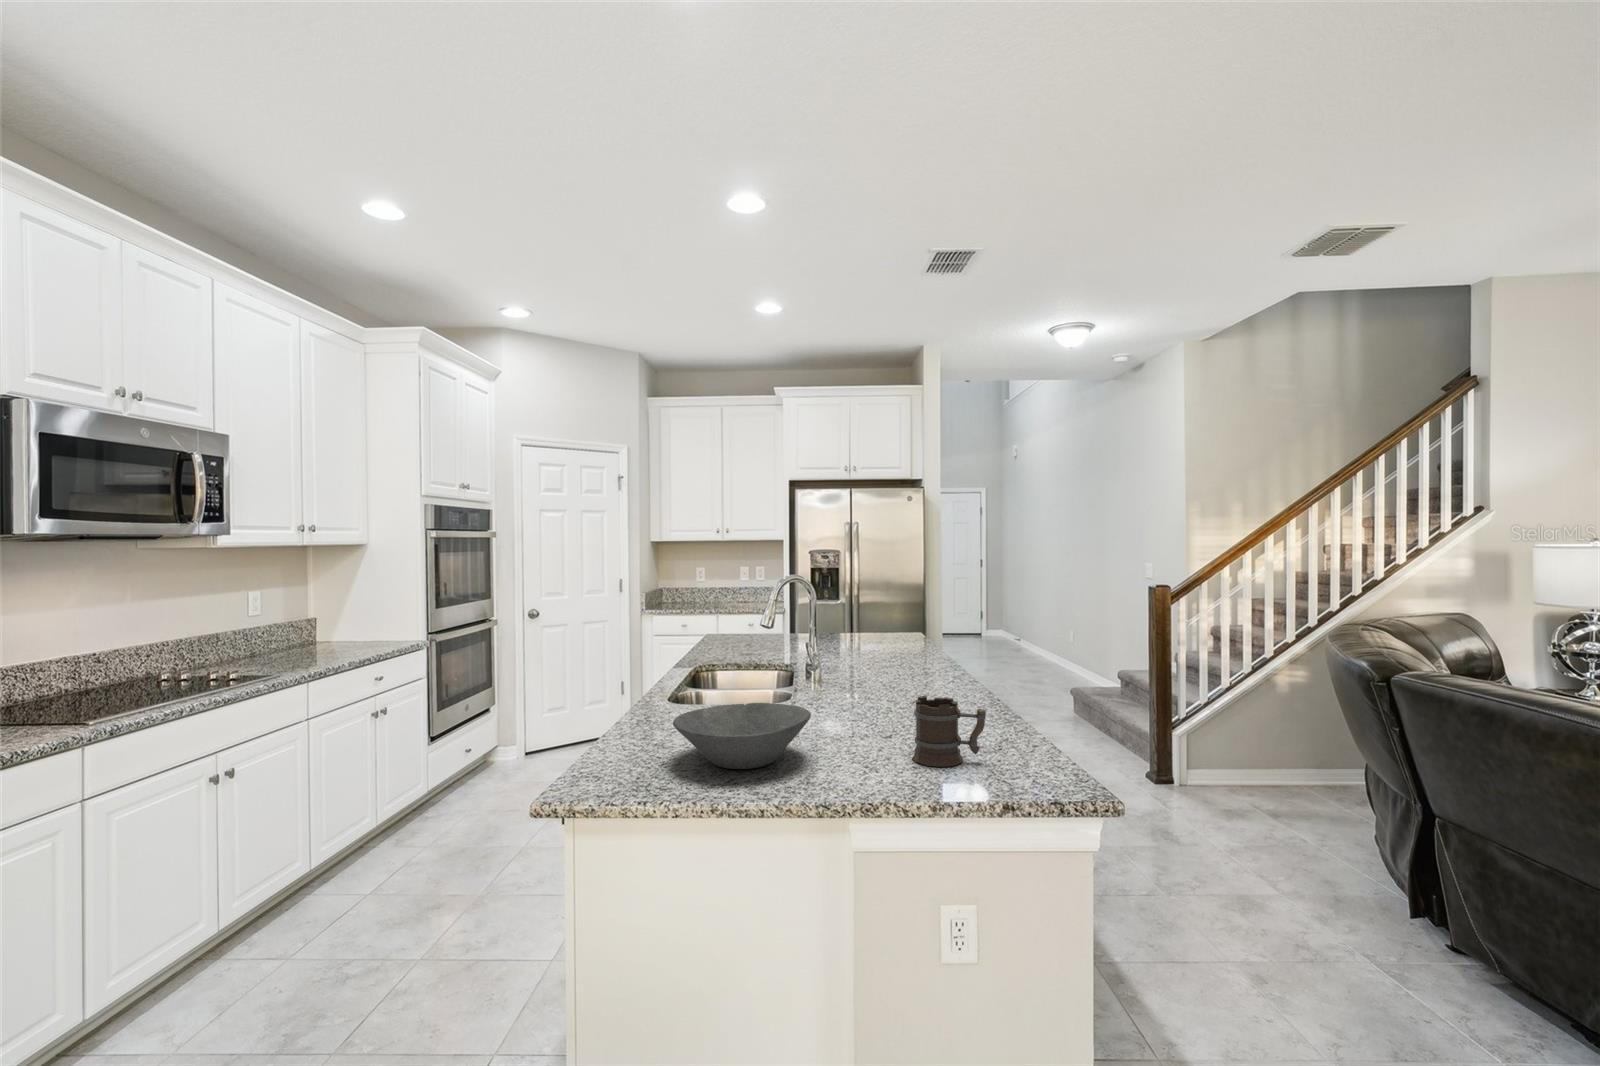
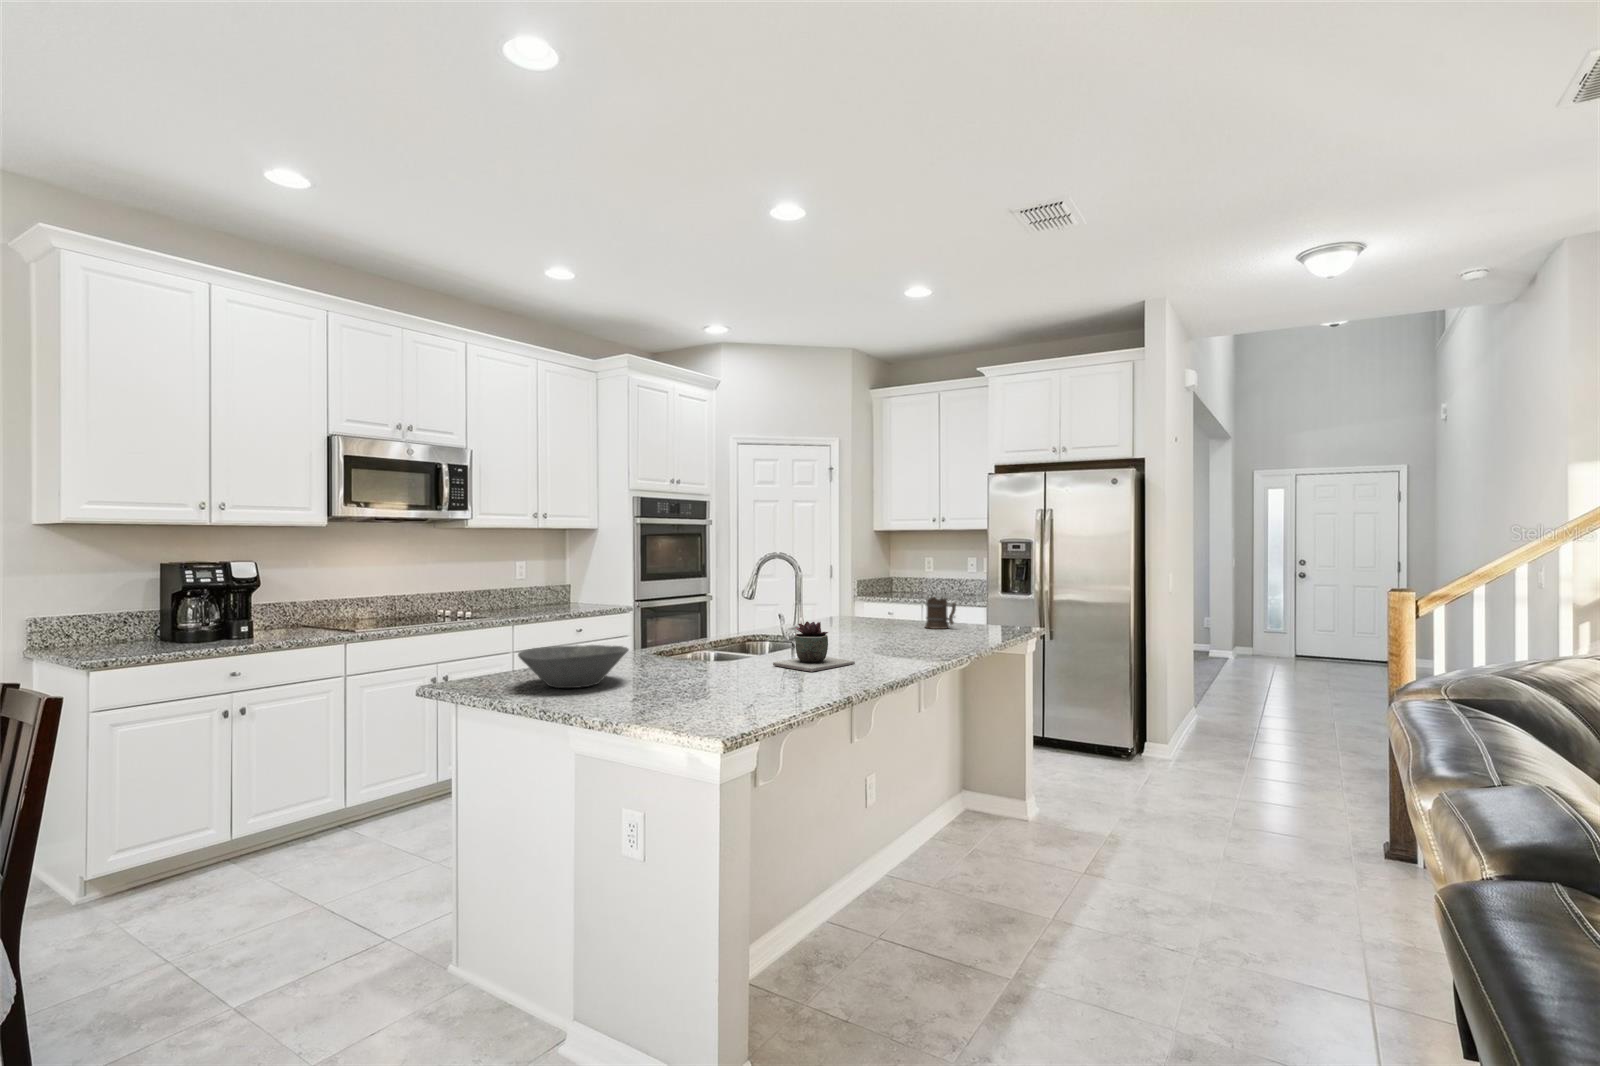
succulent plant: none [870,650,933,704] -> present [773,621,855,672]
mug: present [912,695,986,767] -> present [925,597,956,629]

